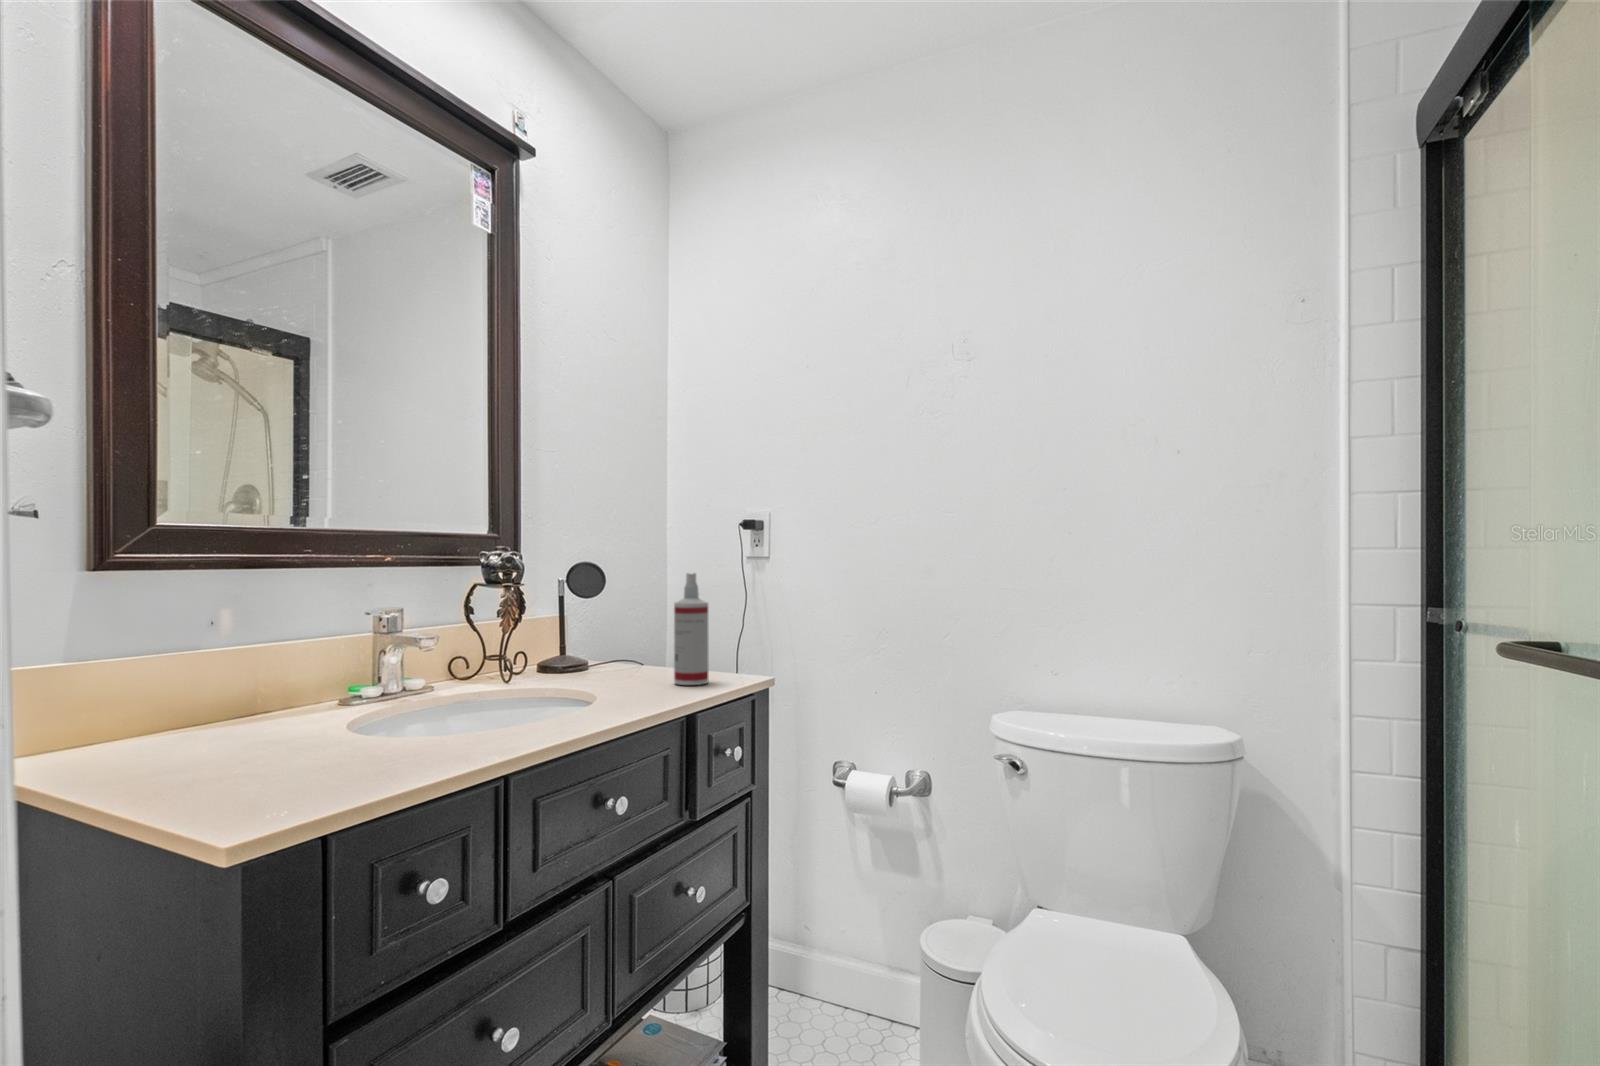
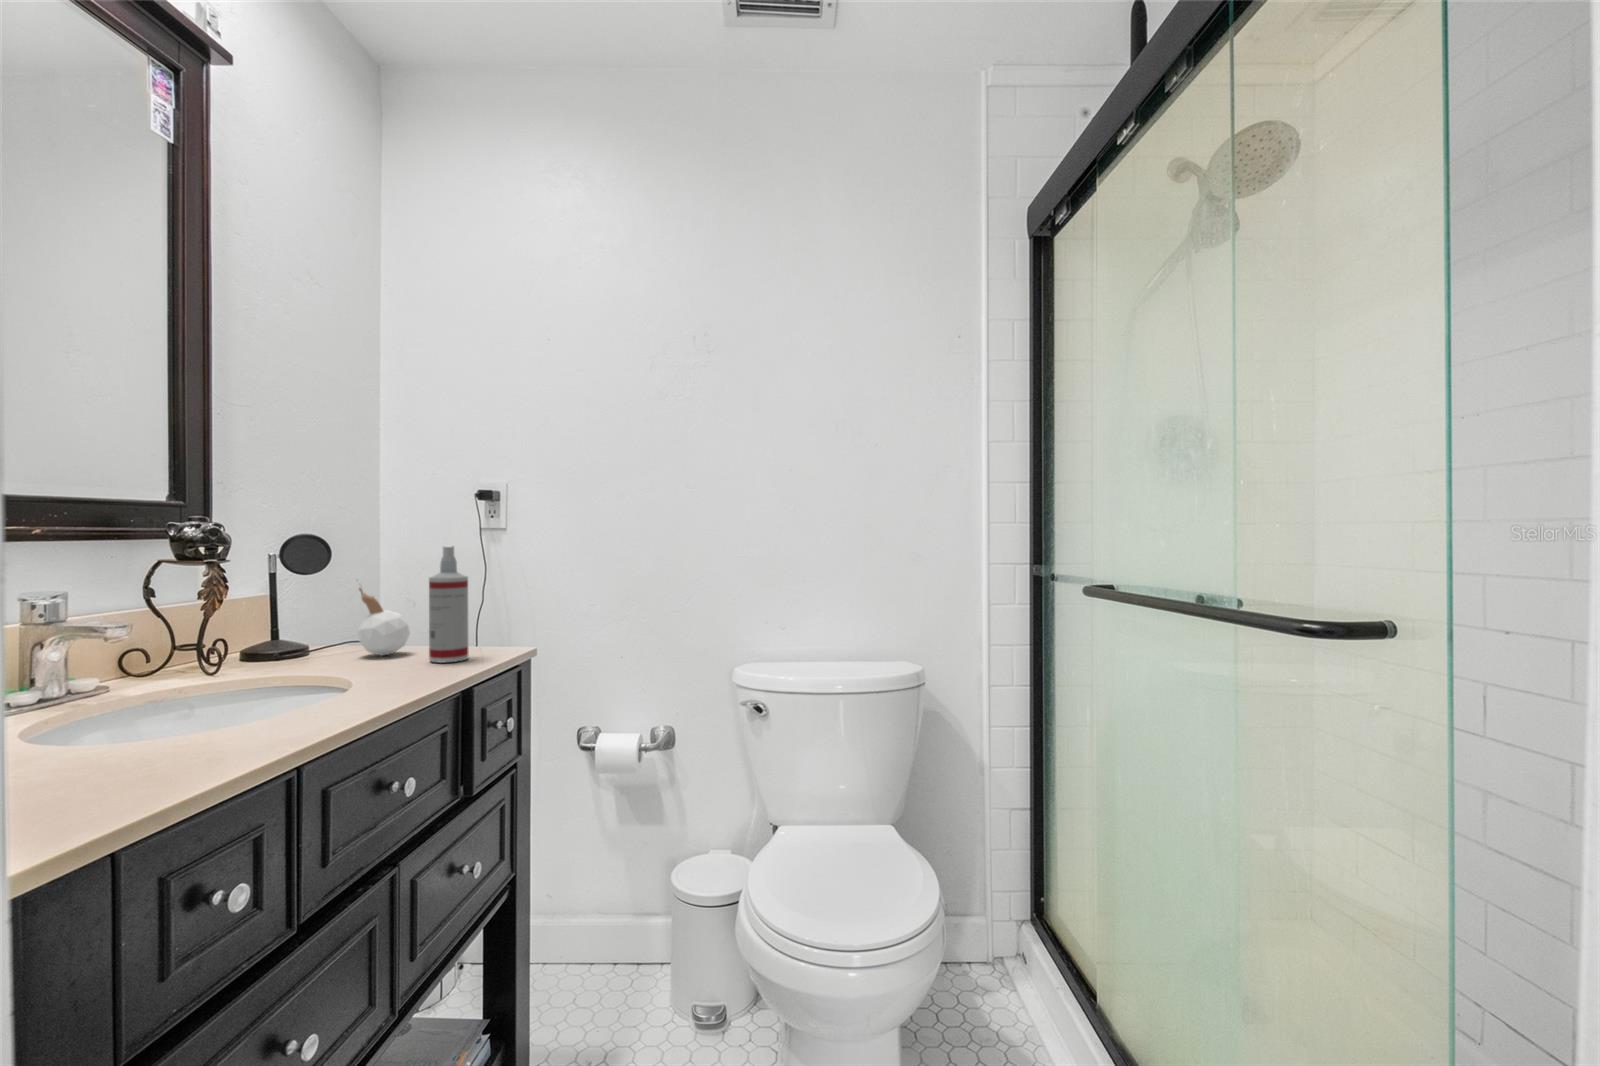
candle: none [619,603,663,675] -> present [358,587,410,656]

